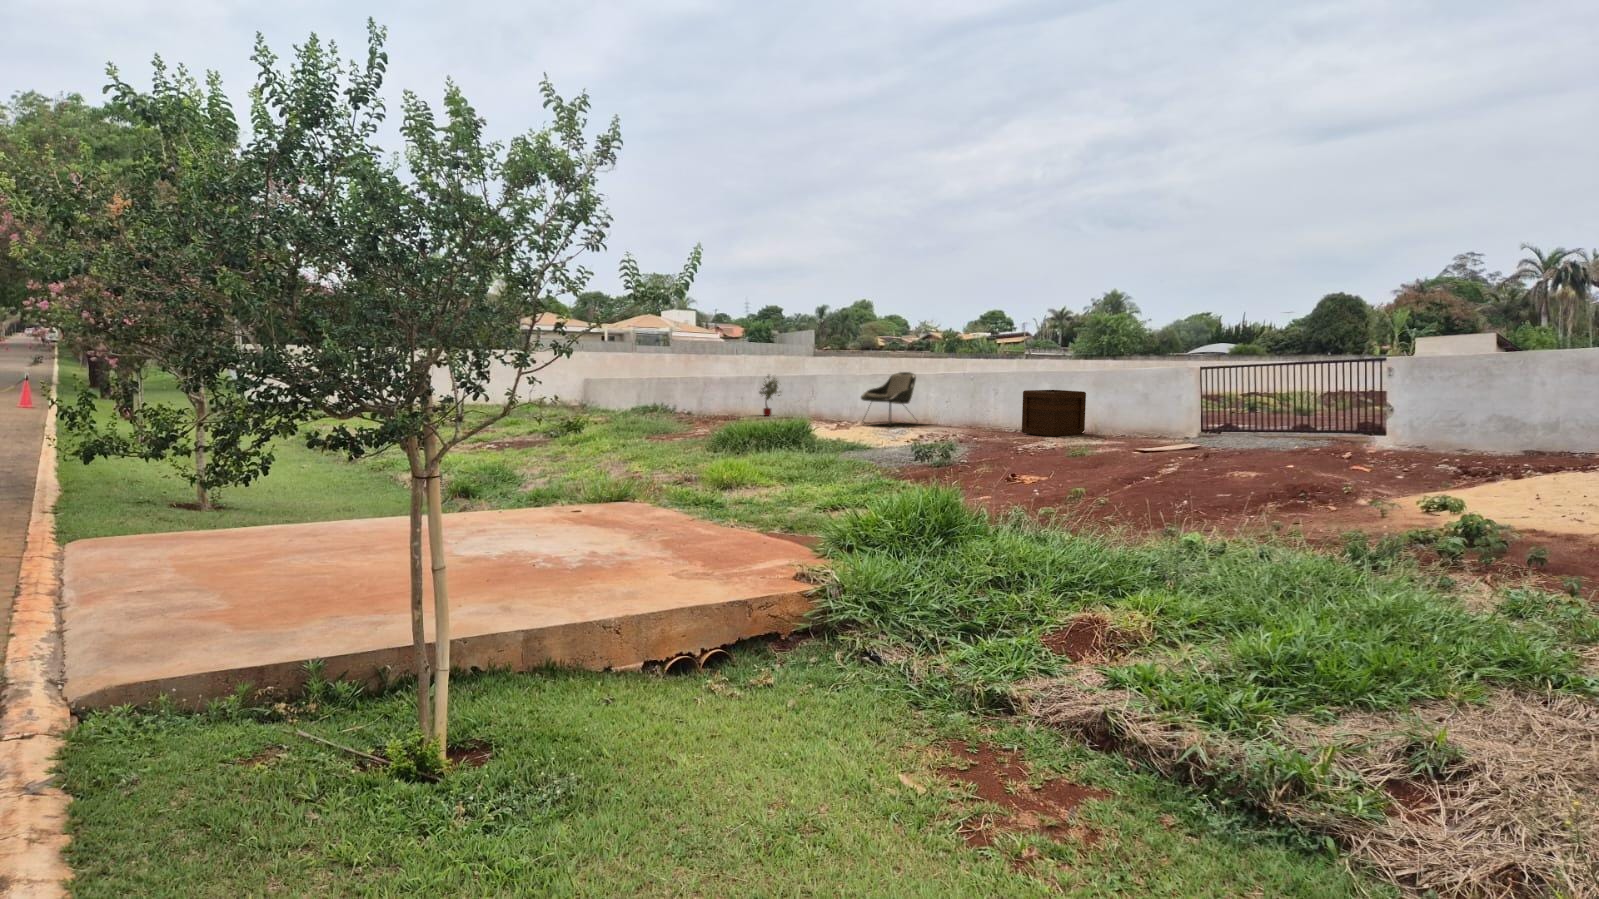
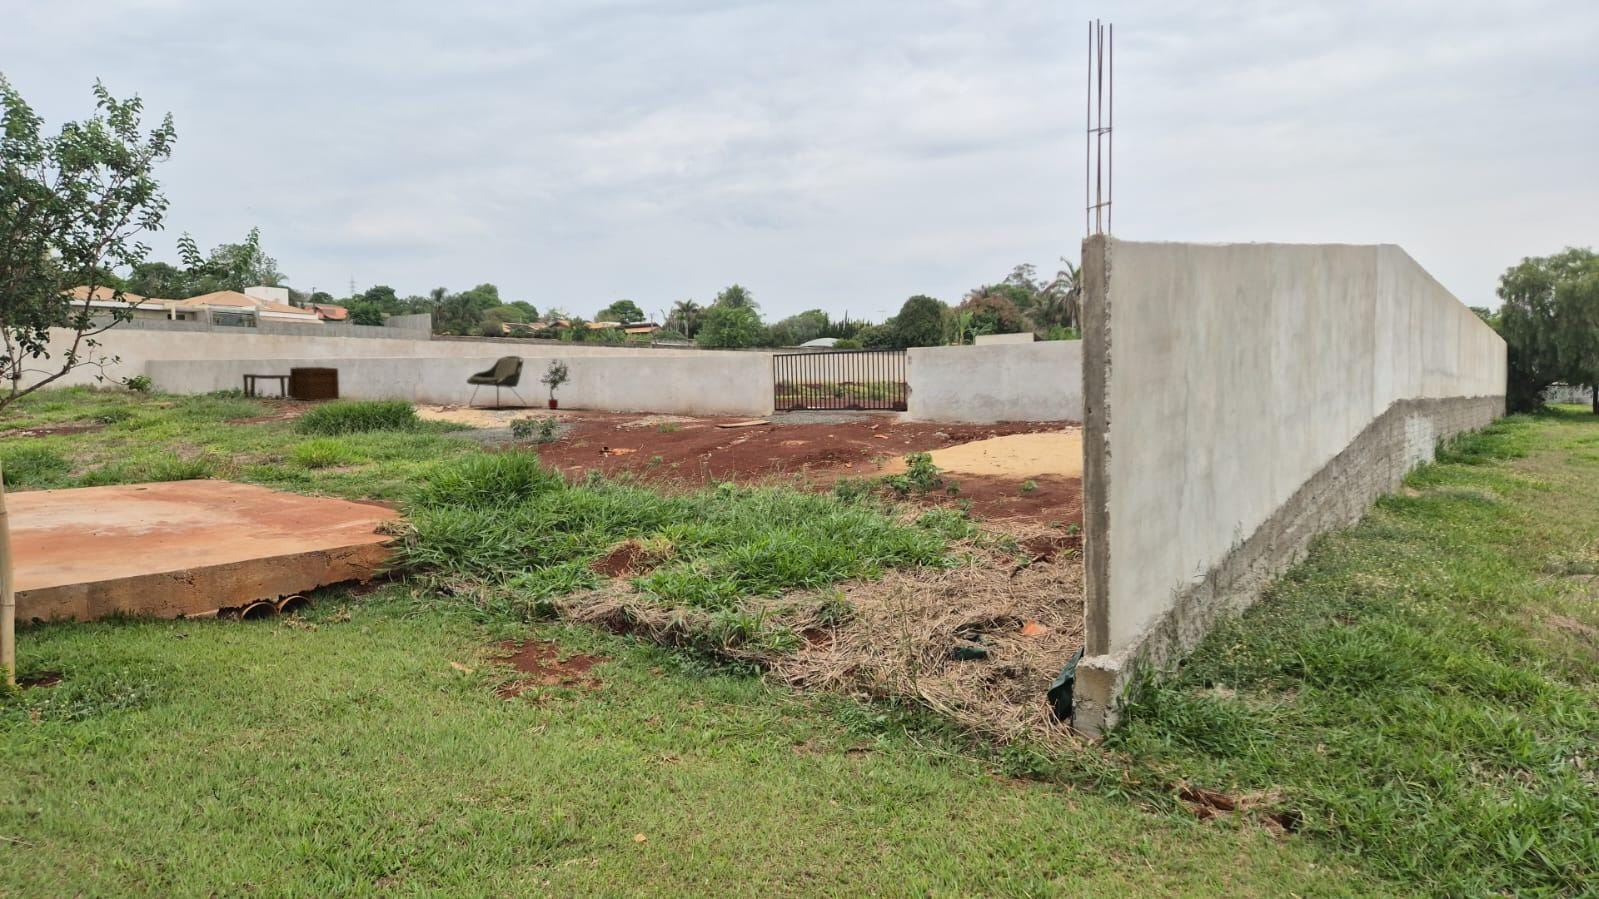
potted tree: present [760,375,781,416] -> present [541,360,569,409]
bench: none [661,389,703,412] -> present [243,374,291,398]
wooden crate: present [1022,390,1086,437] -> present [290,367,339,401]

